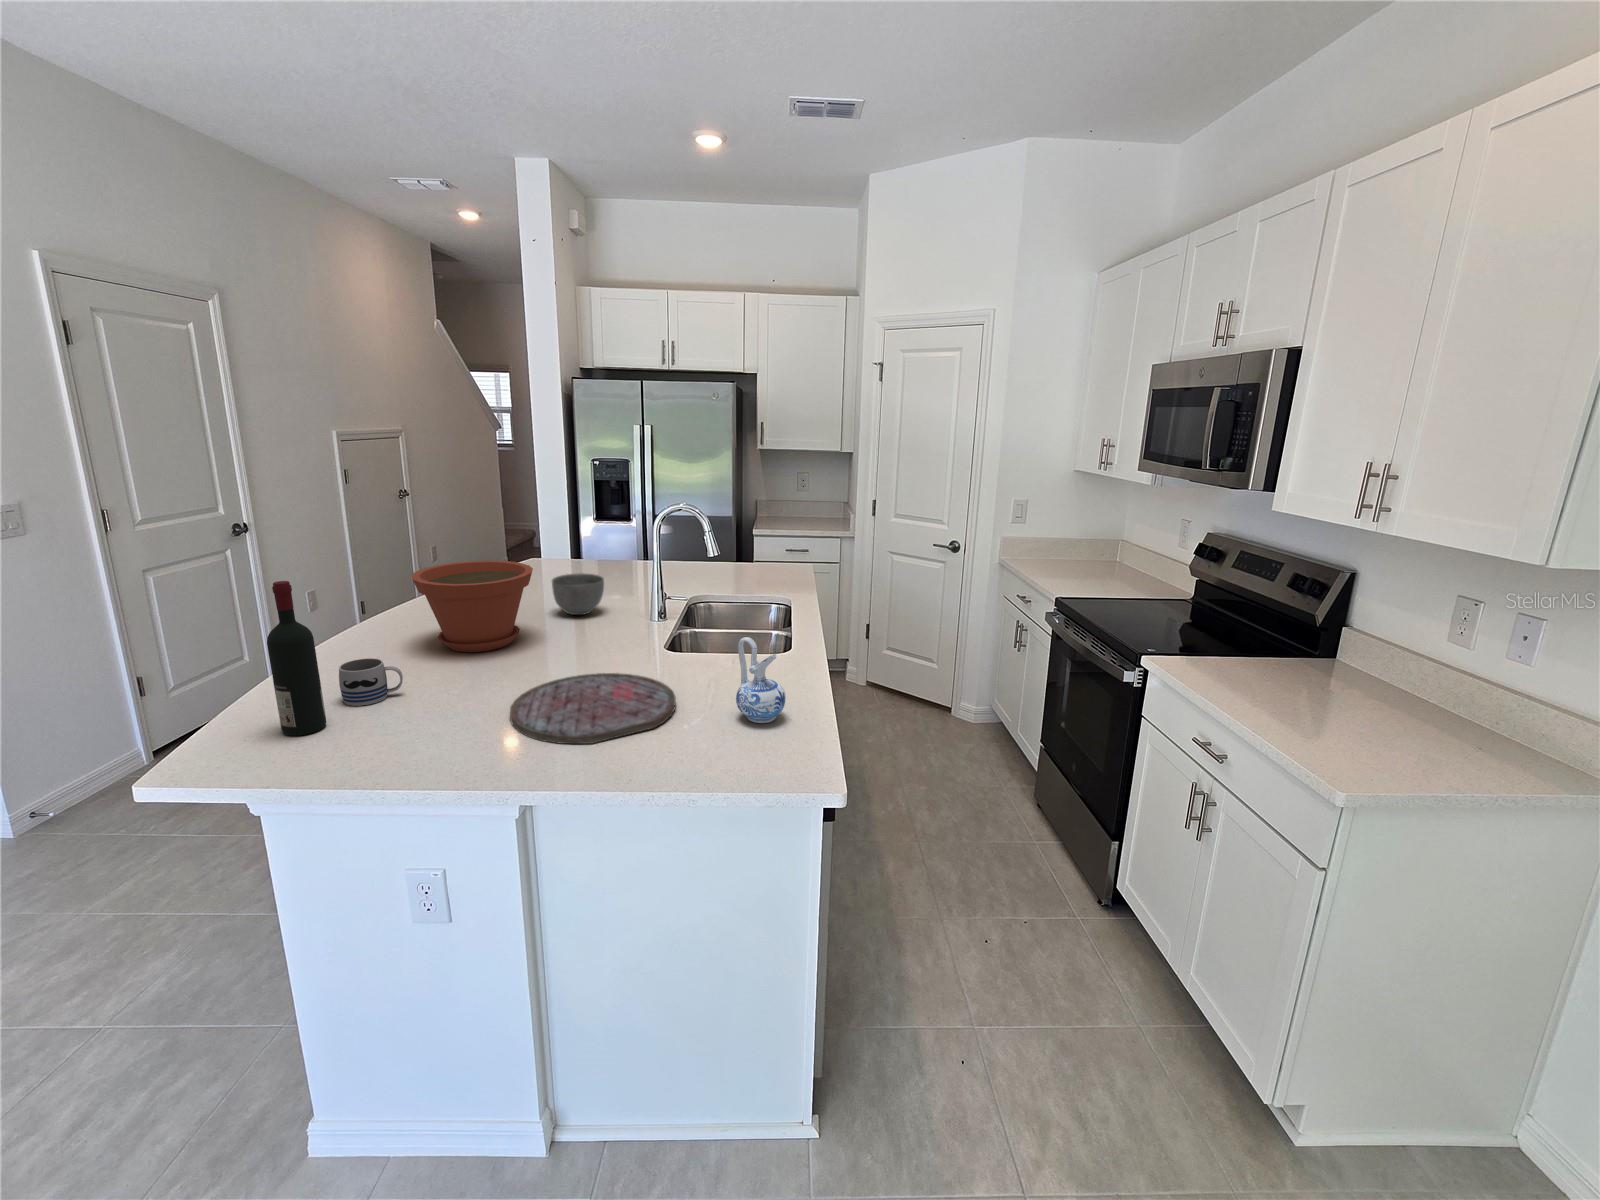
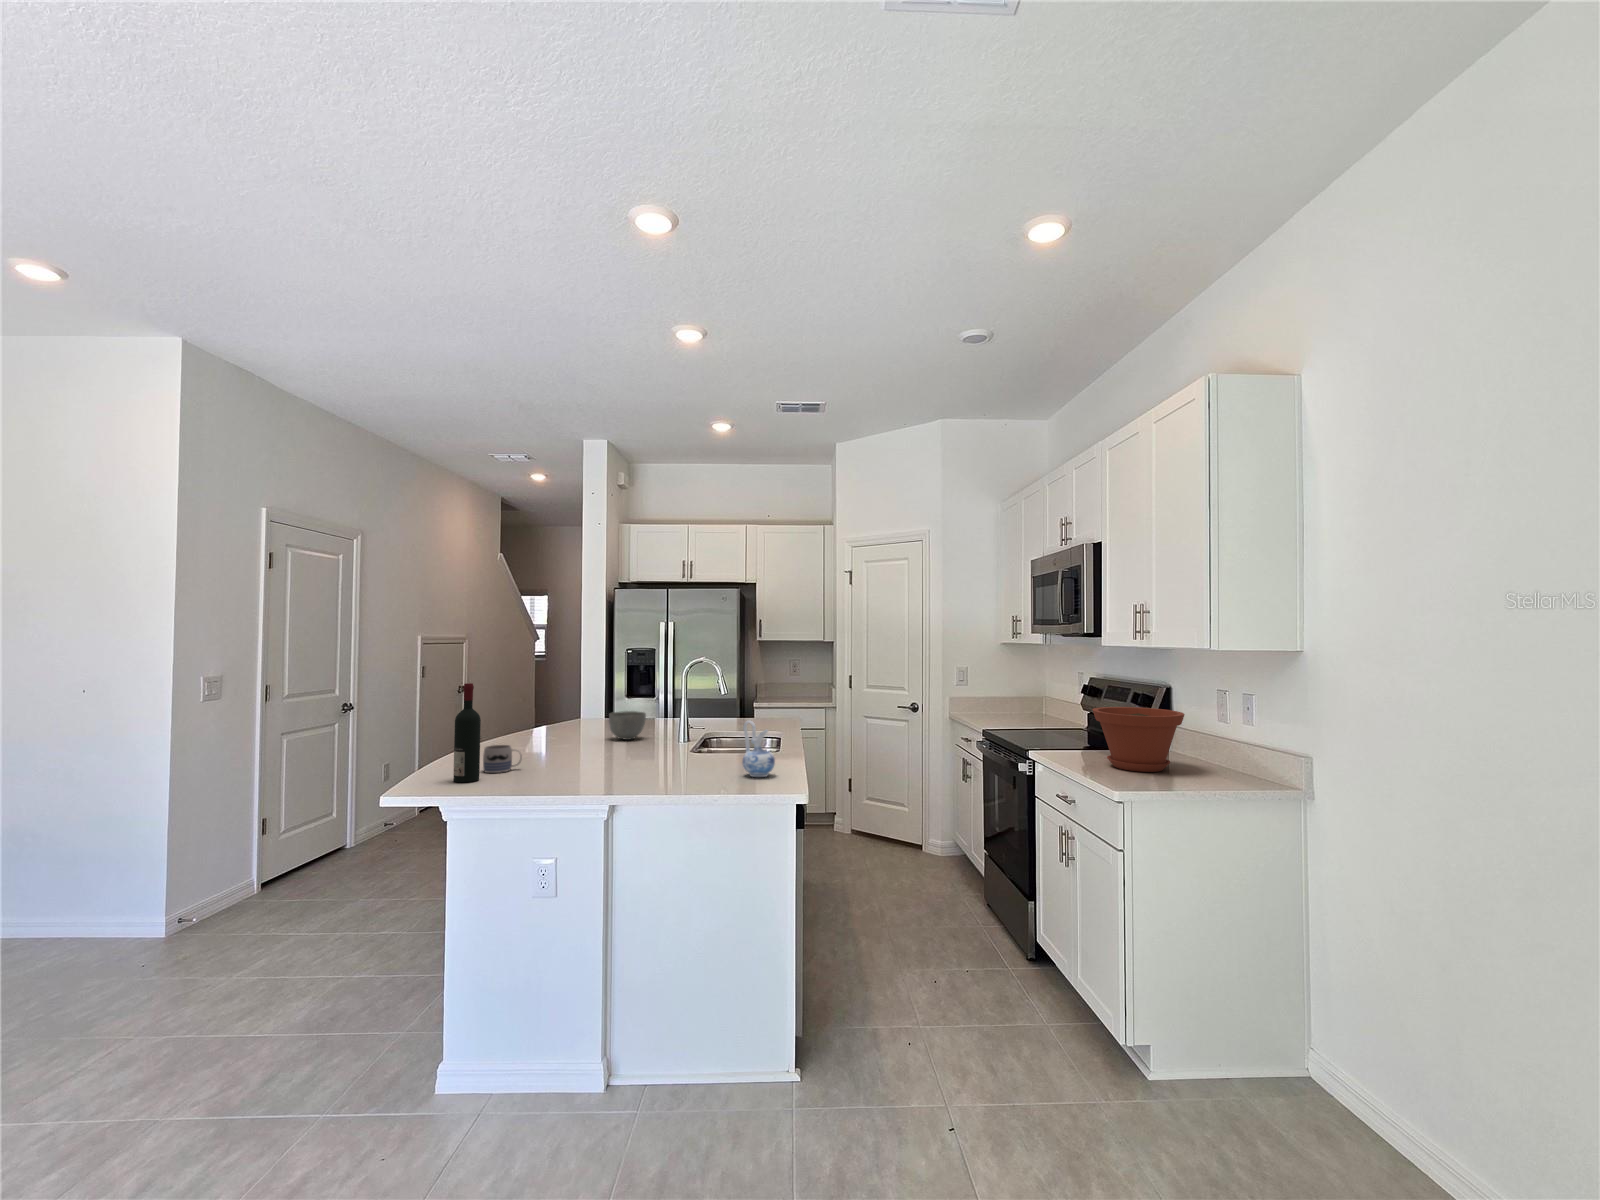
plant pot: present [411,561,533,652] -> present [1093,707,1185,772]
cutting board: present [510,673,676,744] -> none [595,758,702,785]

